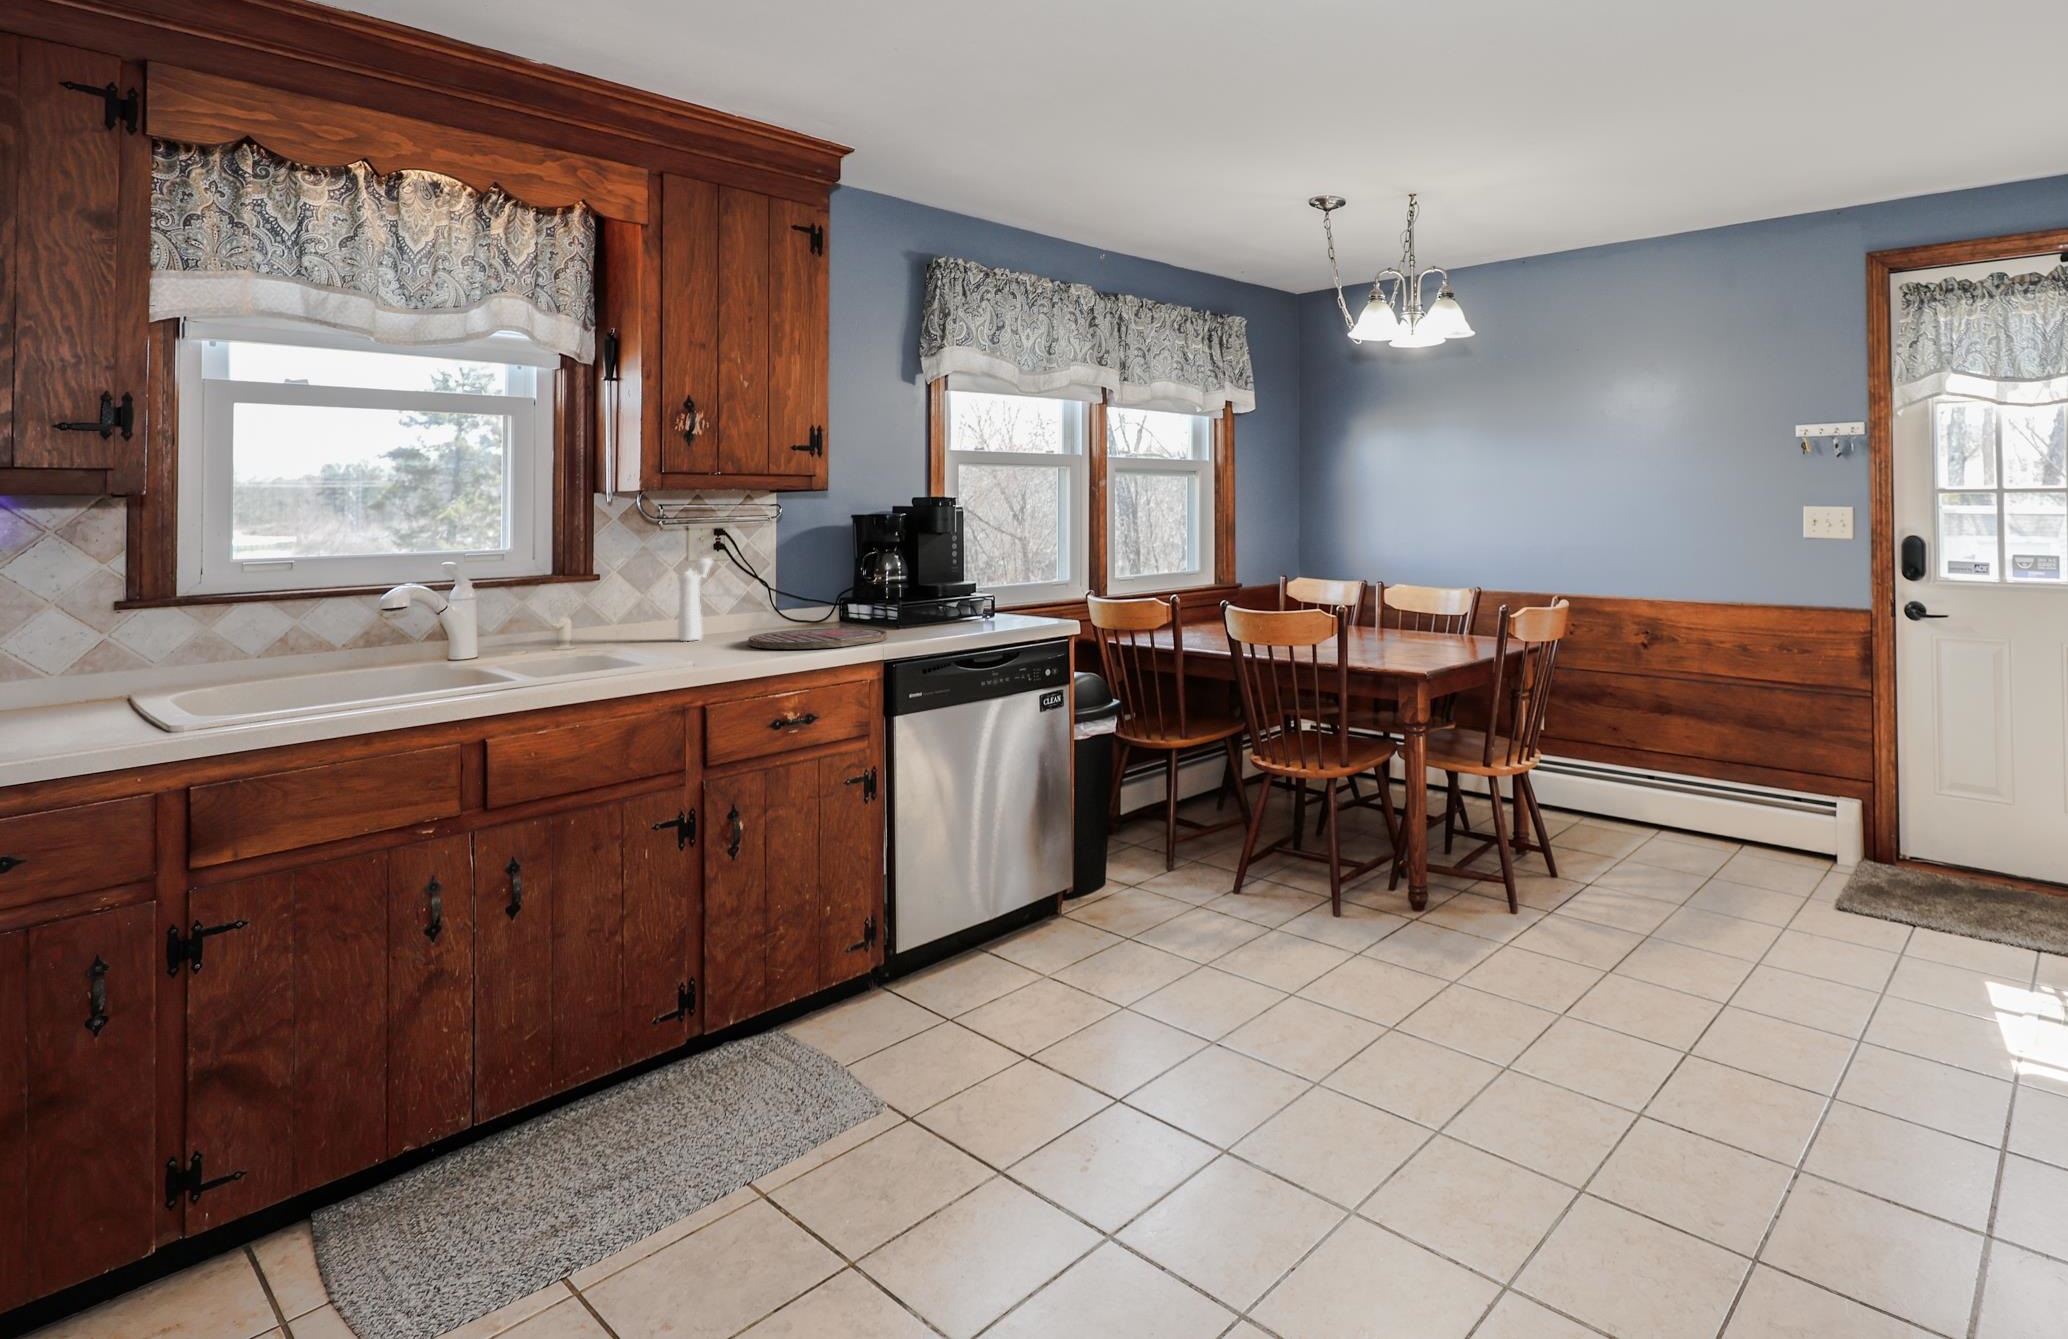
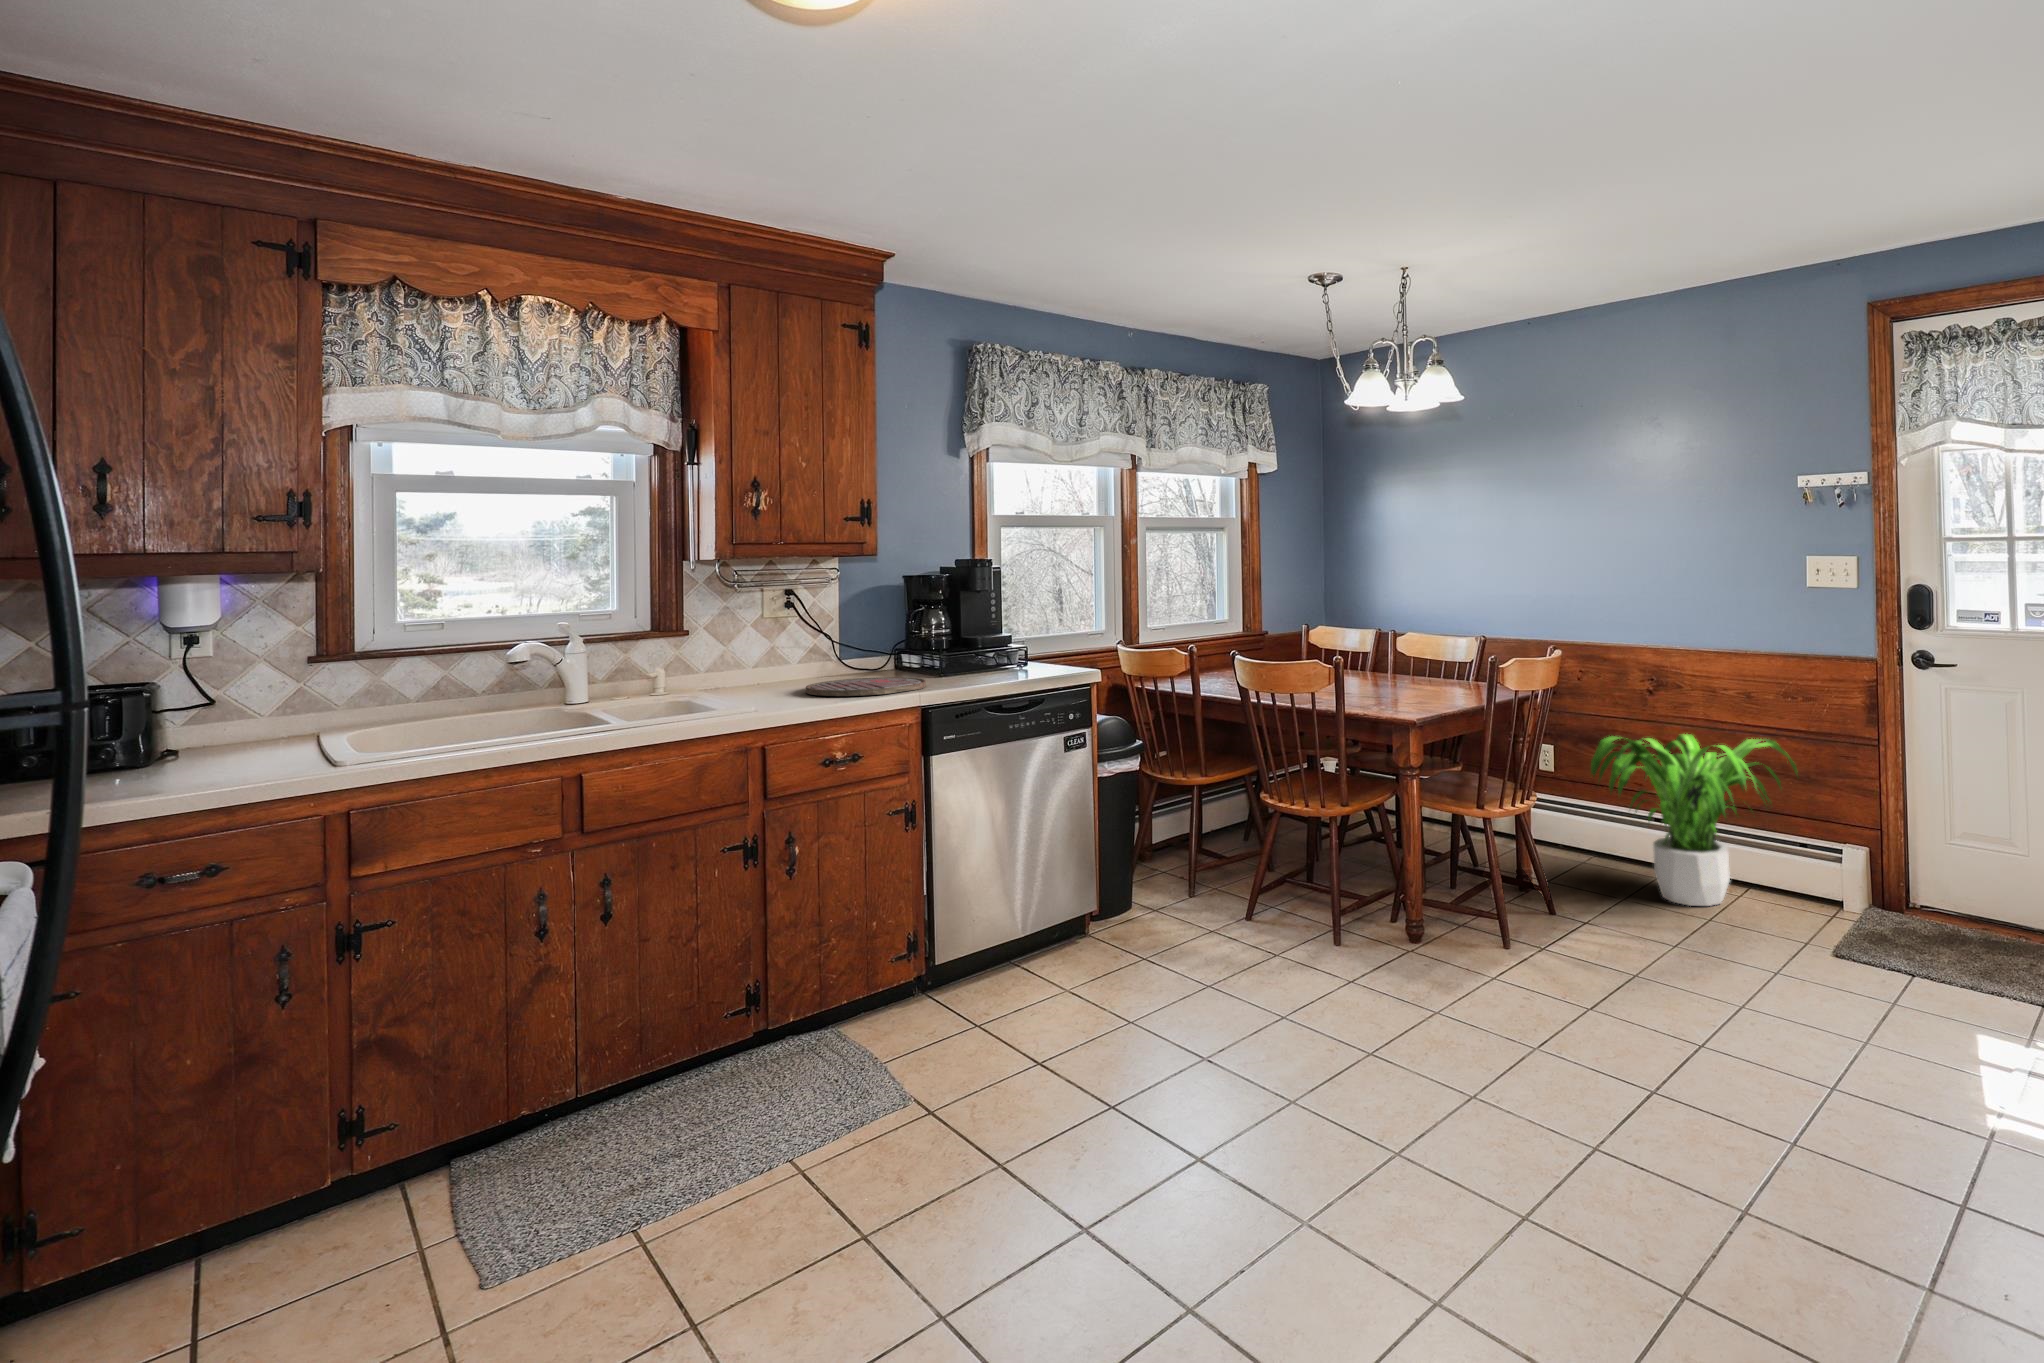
pepper mill: present [678,558,713,641] -> none [746,615,778,689]
potted plant: none [1597,691,1812,870] -> present [1591,734,1799,906]

